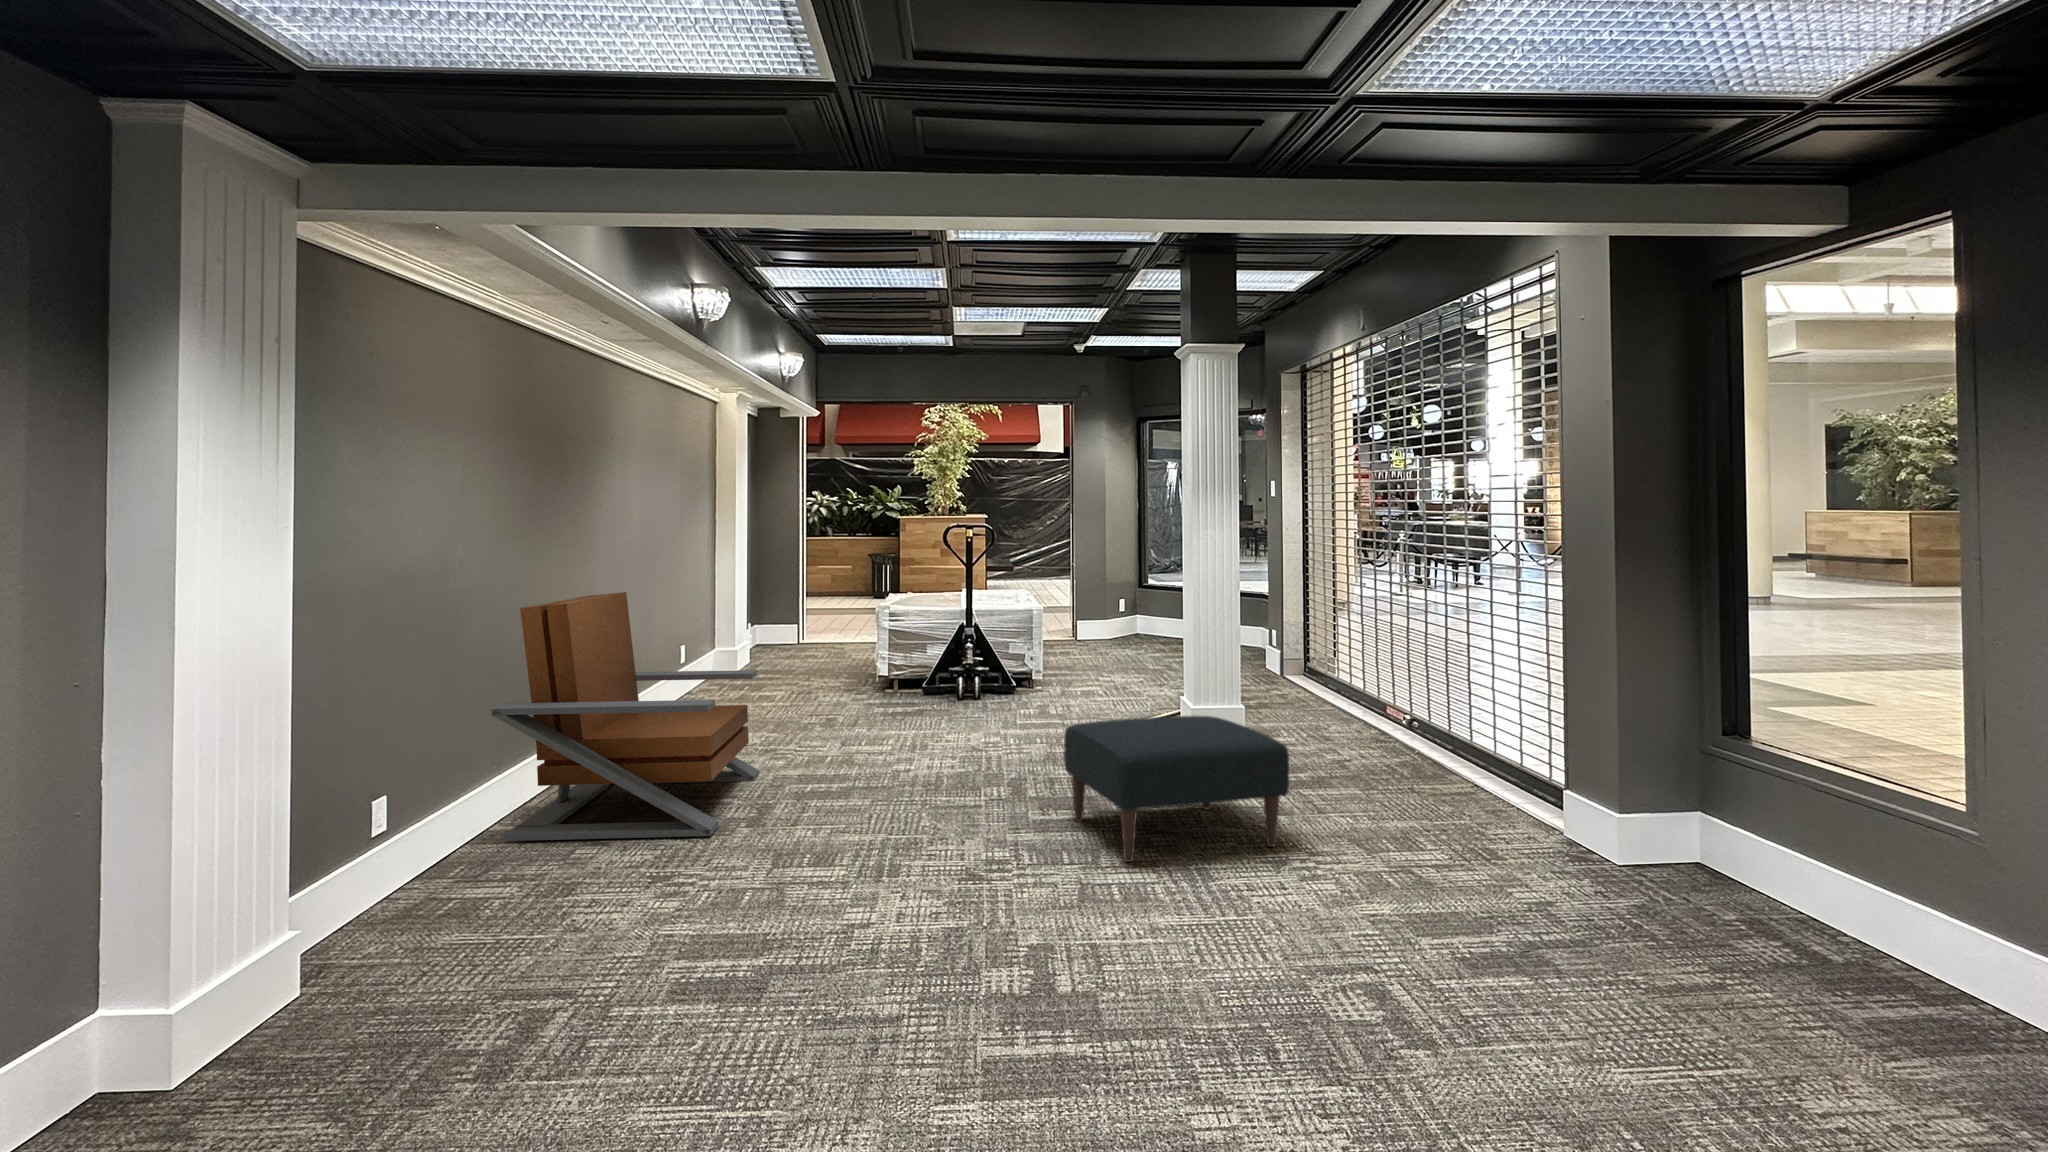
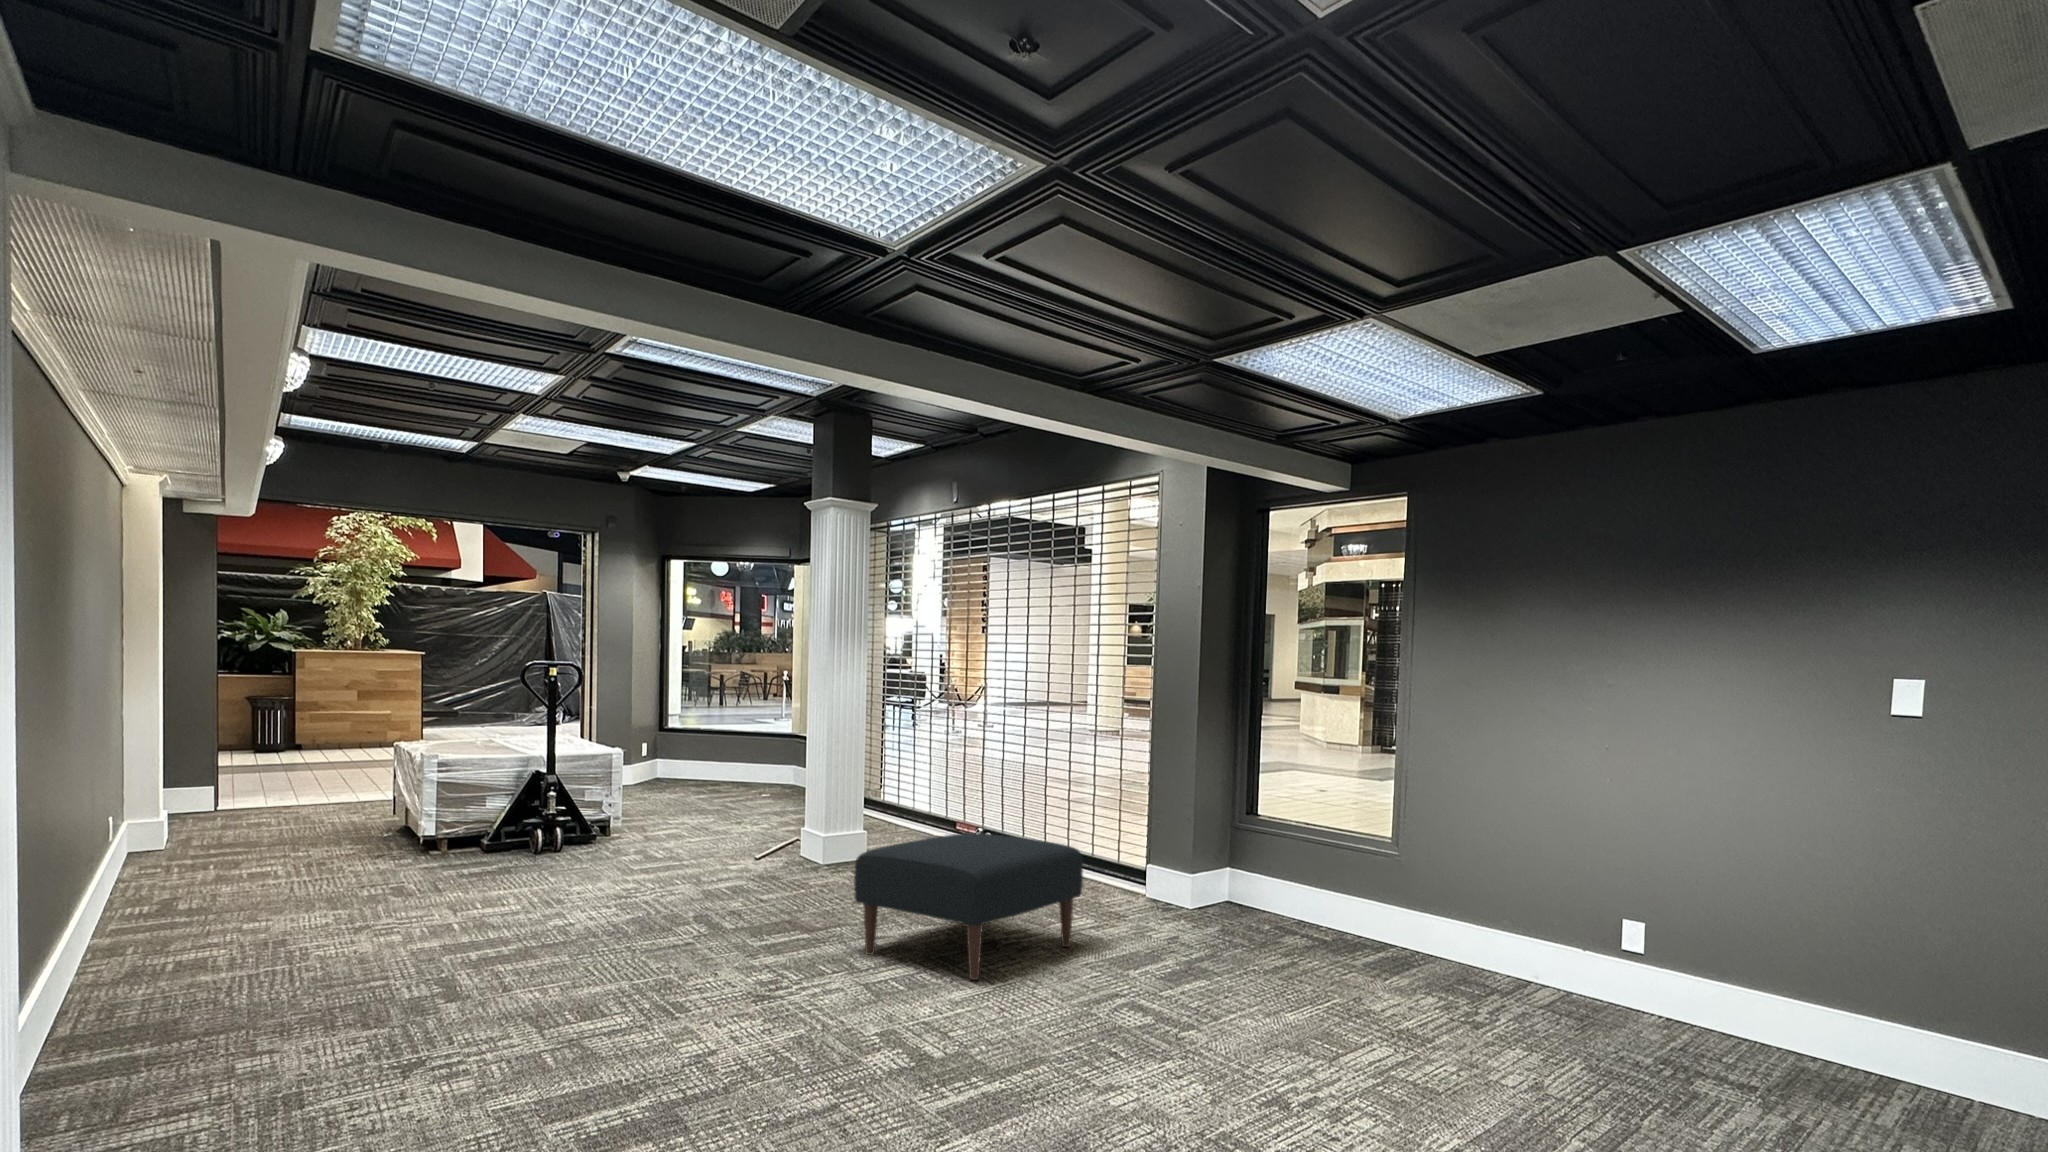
lounge chair: present [491,592,759,841] -> none [102,725,470,1113]

